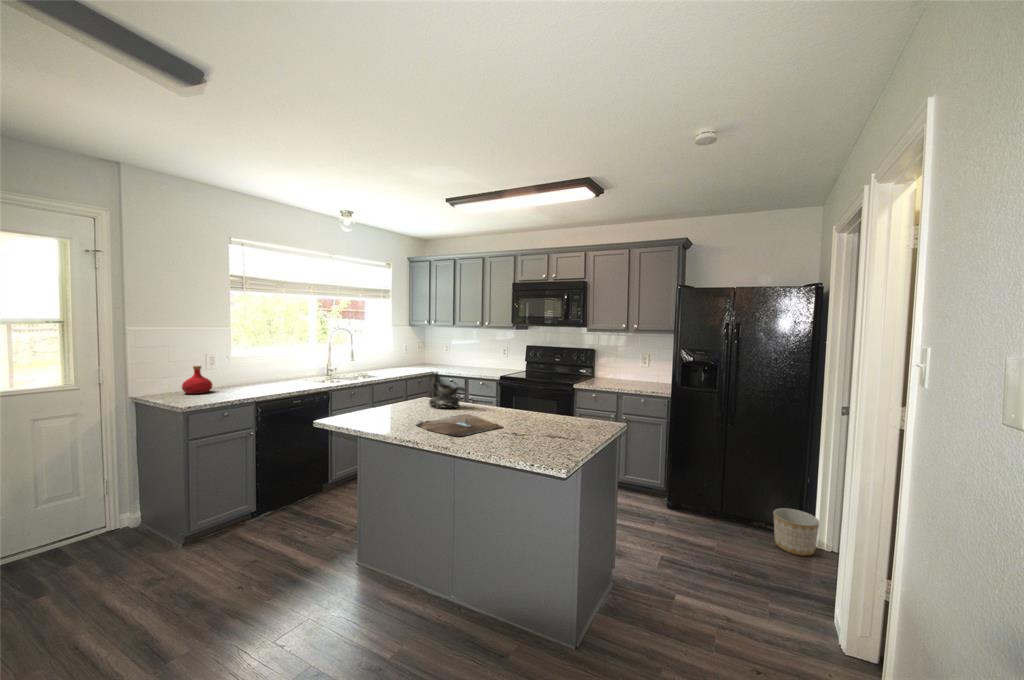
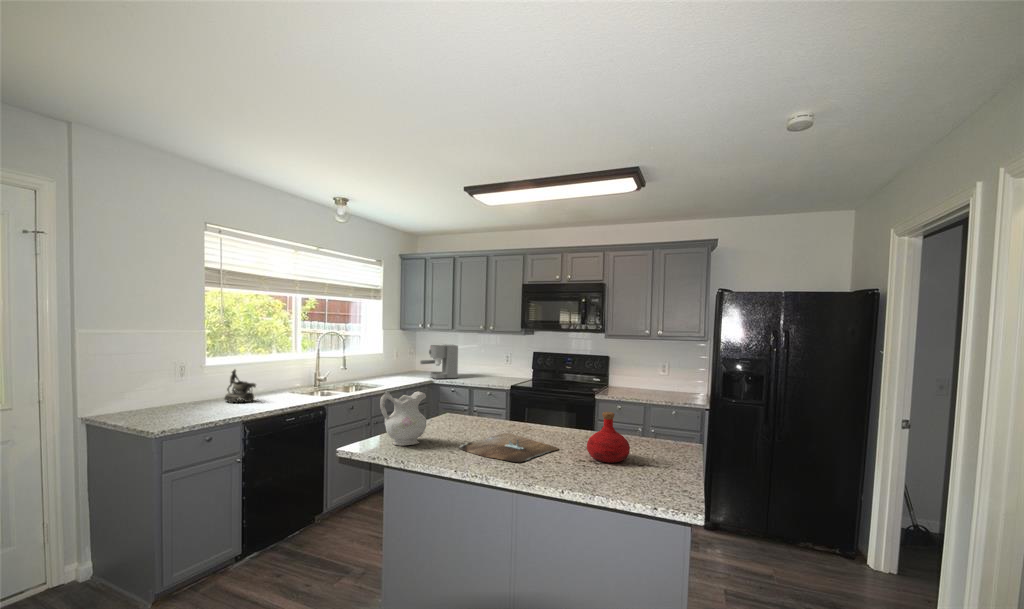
coffee maker: none [424,339,458,370] -> present [420,344,458,379]
bottle: present [182,366,213,394] -> present [587,412,630,463]
decorative bowl: present [429,372,466,408] -> present [225,369,256,403]
ceramic pitcher: none [349,376,391,422] -> present [380,391,426,446]
planter: present [773,508,819,556] -> none [827,528,878,582]

